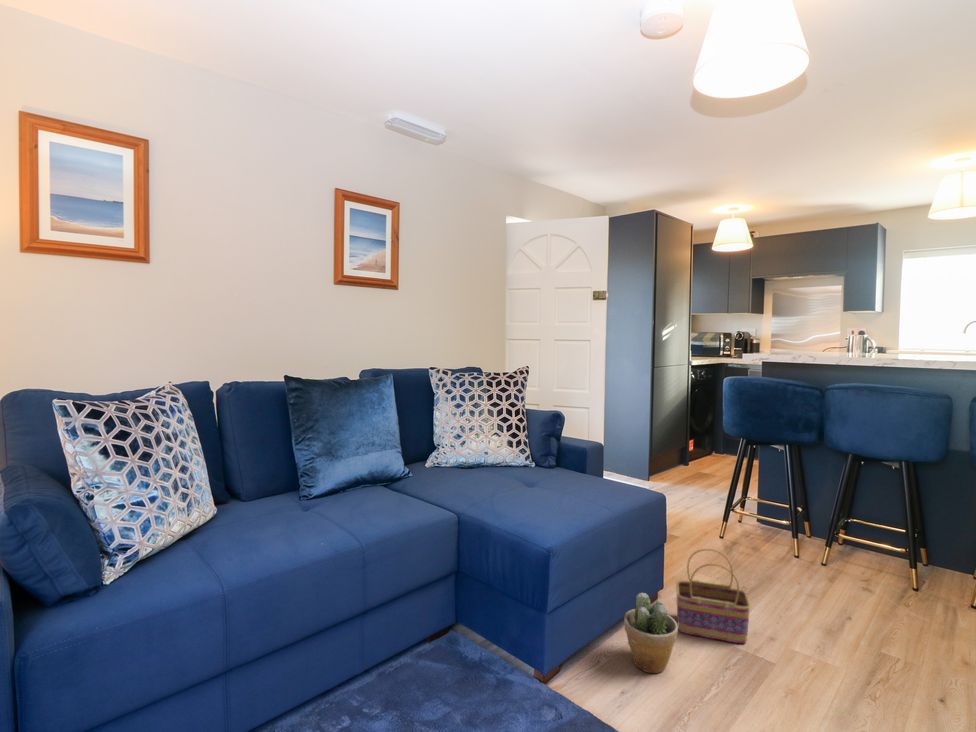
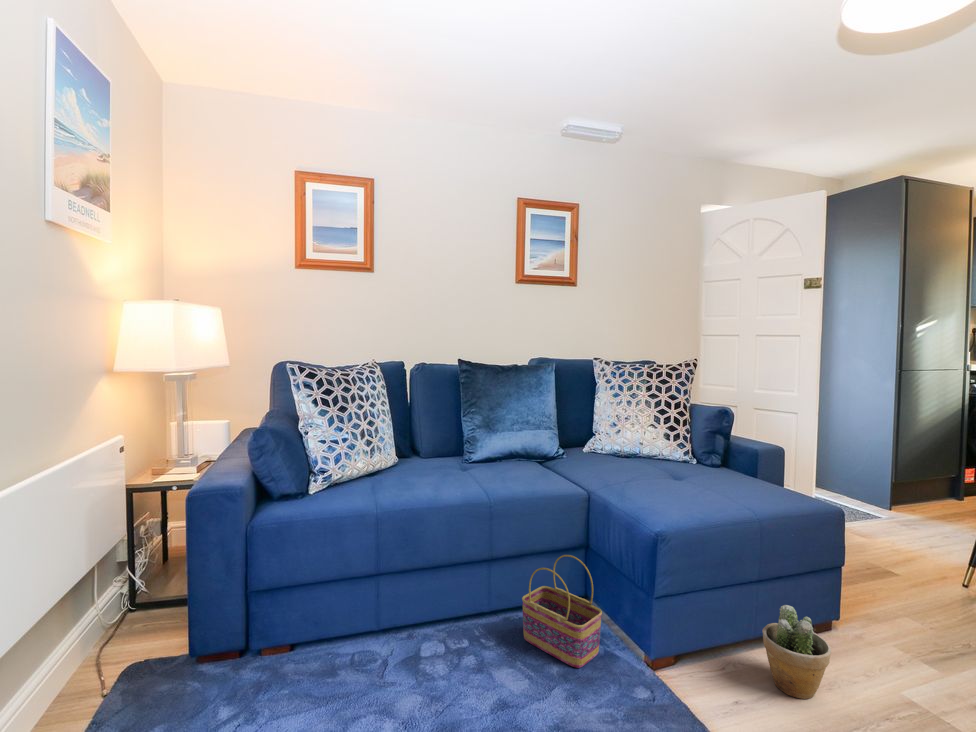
basket: present [676,549,750,643] -> present [522,555,602,668]

